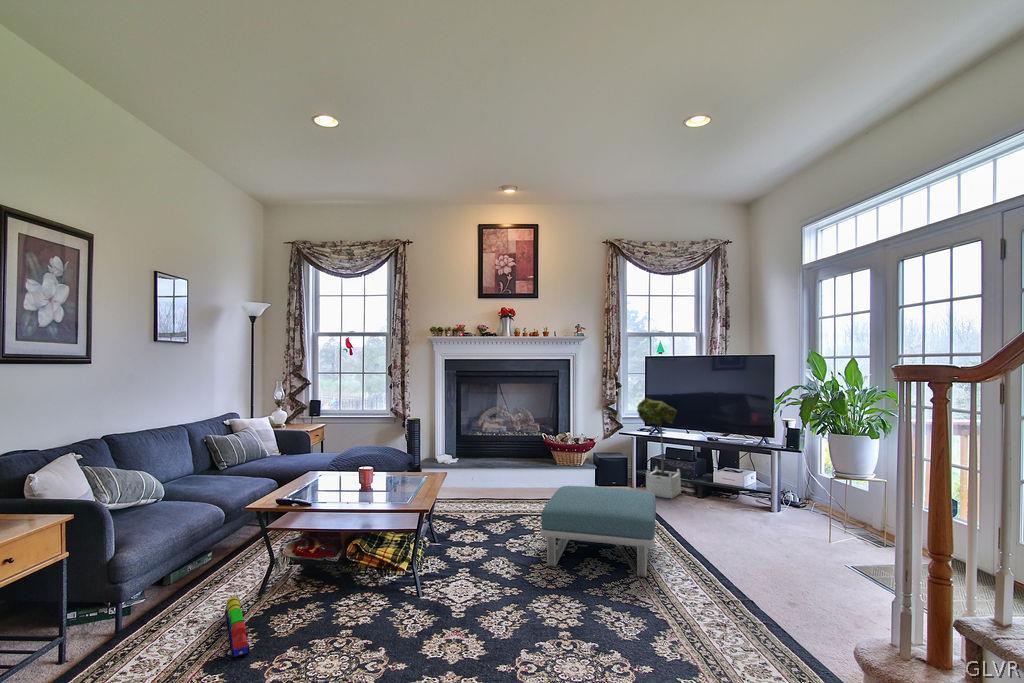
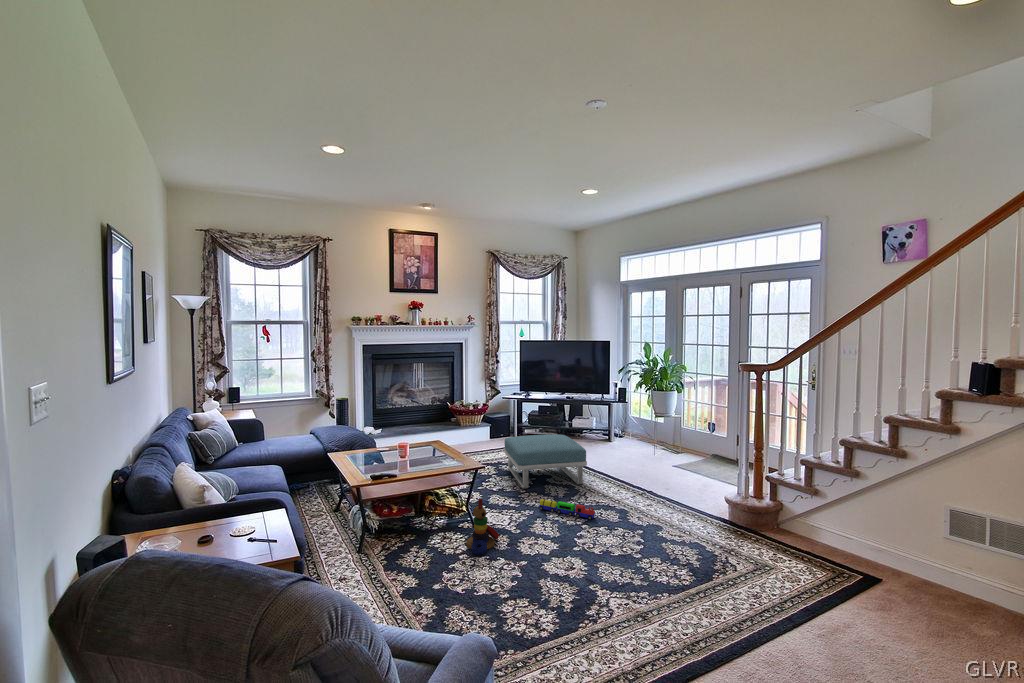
potted tree: present [637,398,681,498] -> none [522,371,551,440]
stacking toy: none [346,570,411,663] -> present [466,499,499,555]
toy train: present [225,597,250,658] -> present [539,499,595,520]

